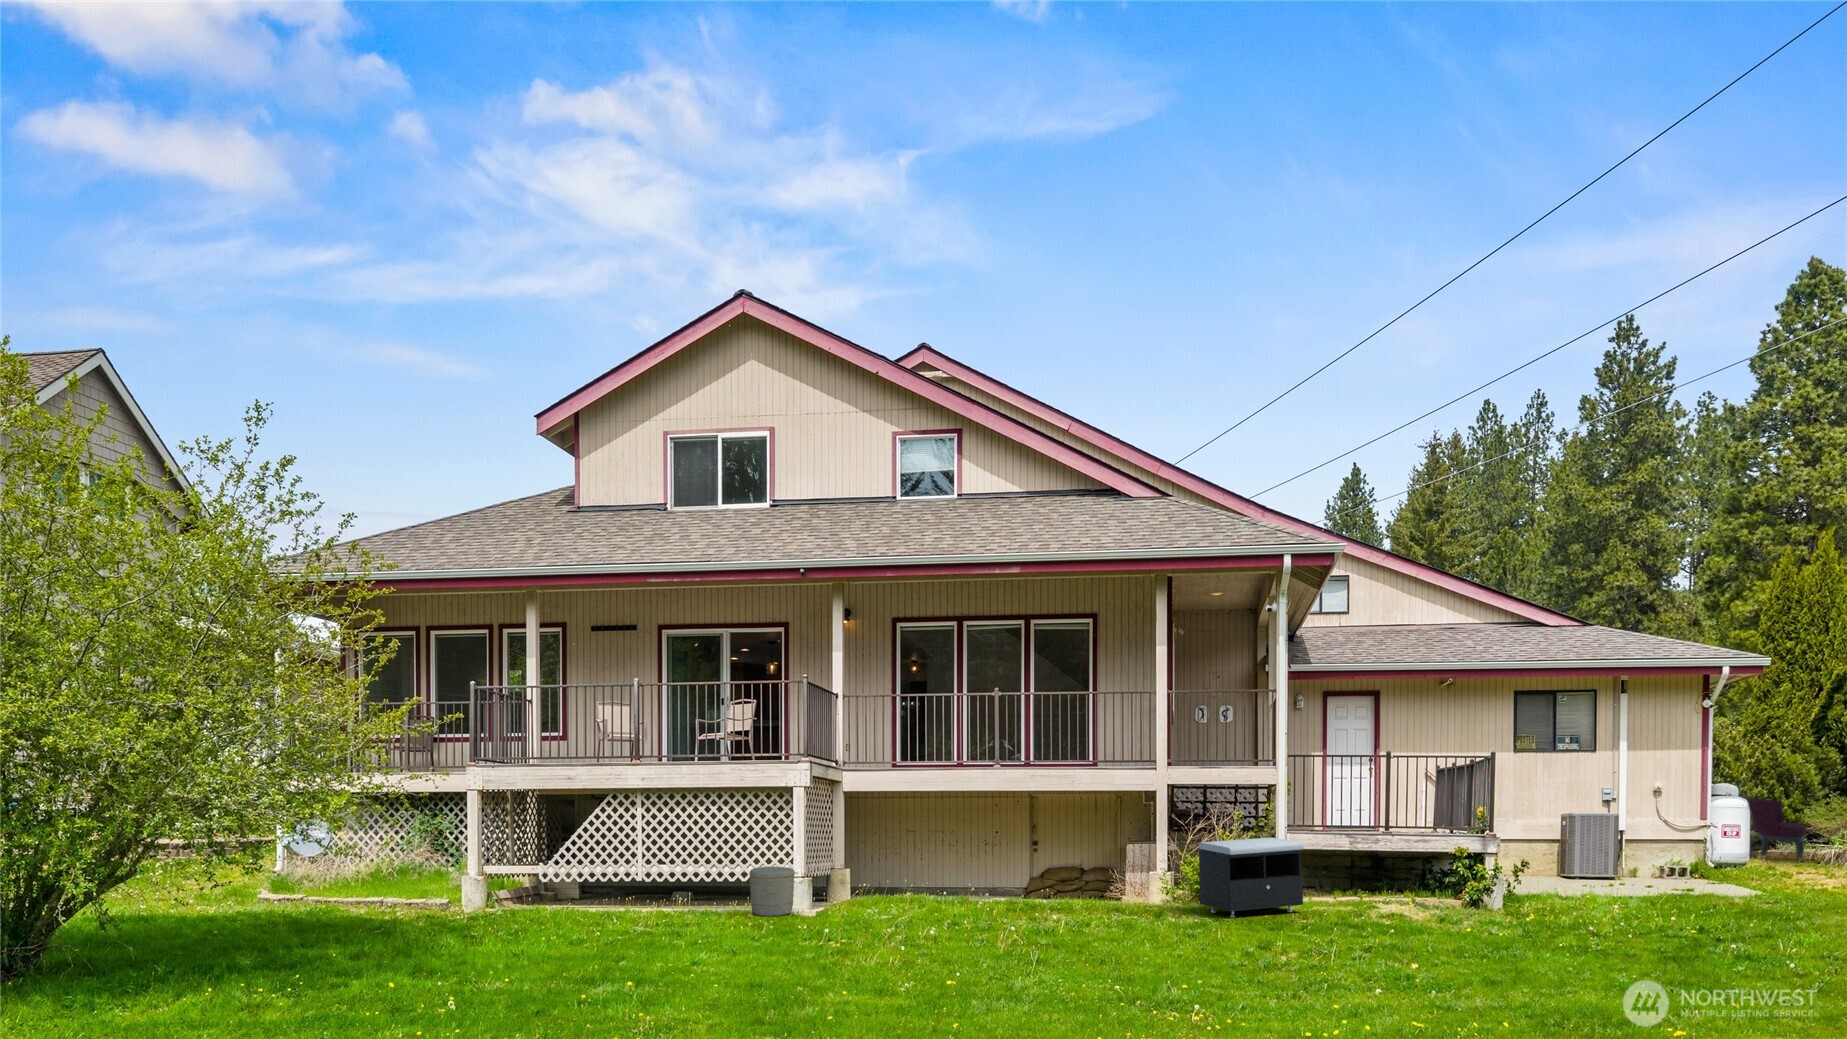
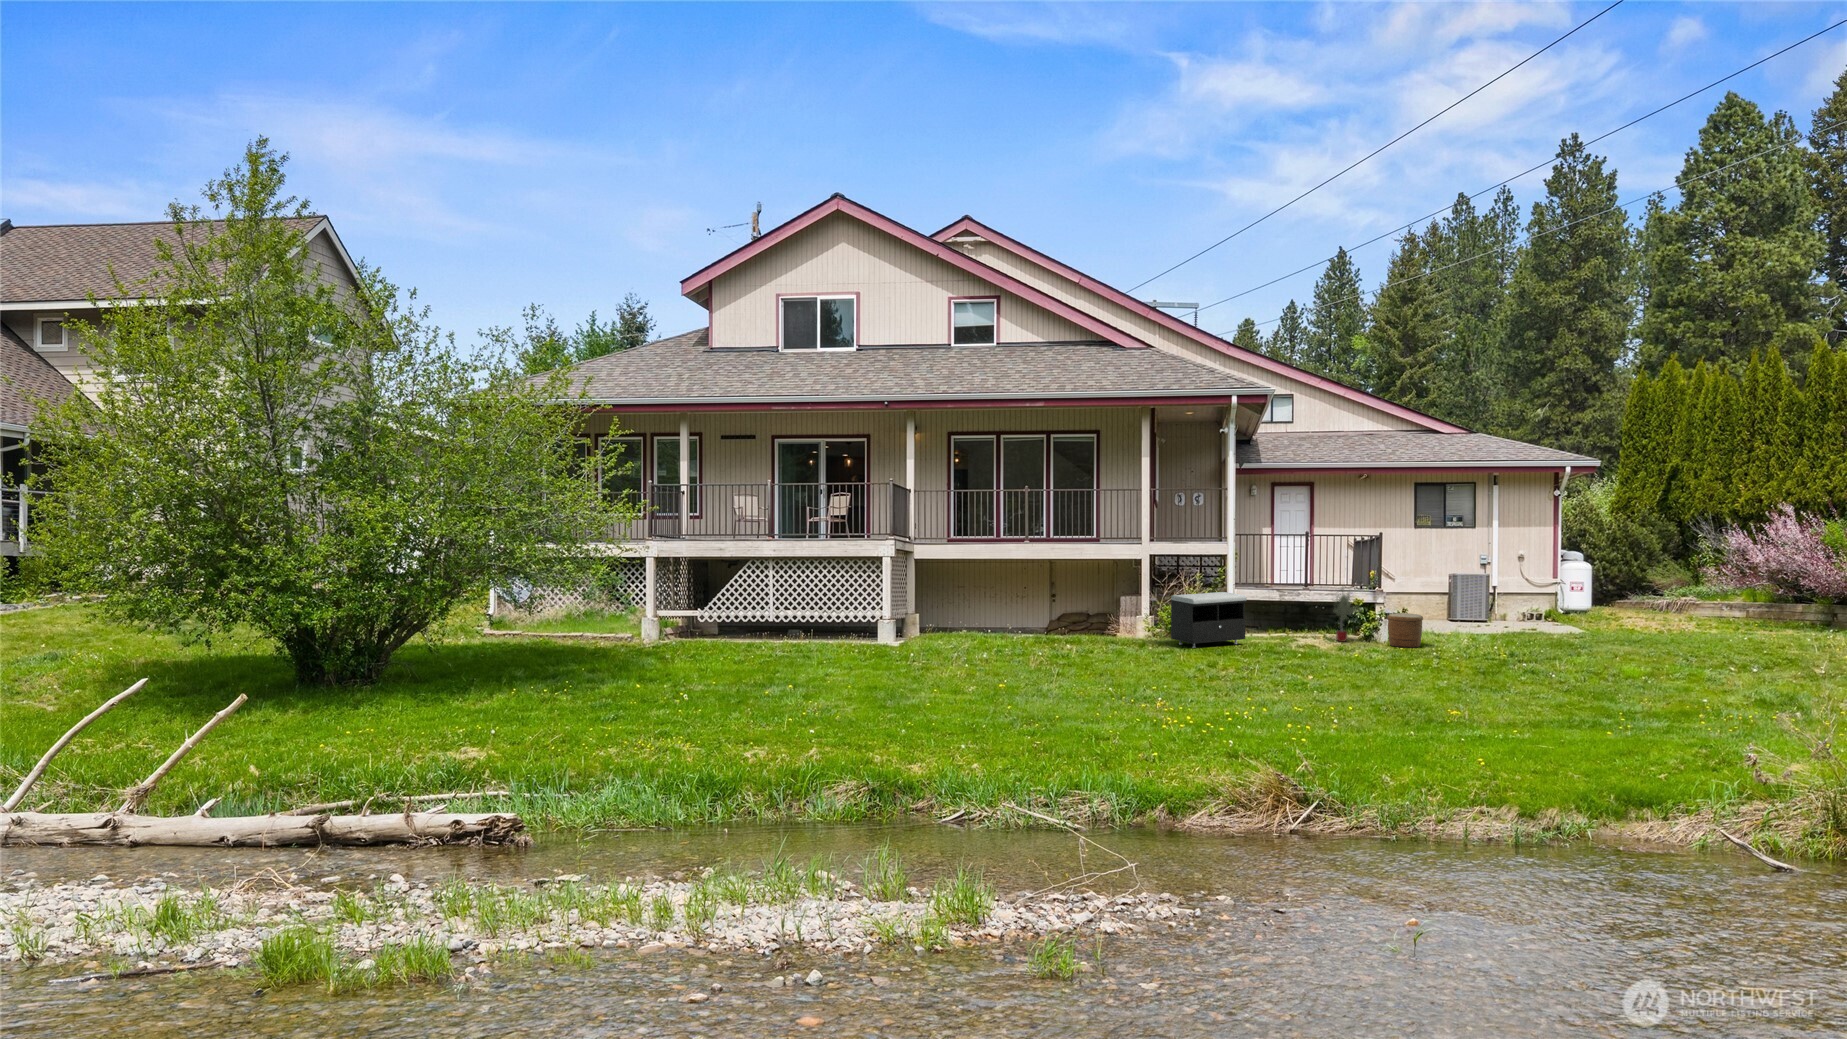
chair: present [1747,798,1807,862] -> none [1588,563,1631,610]
potted tree: none [1418,830,1464,908] -> present [1334,589,1361,642]
woven basket: present [750,866,795,916] -> present [1388,613,1423,648]

